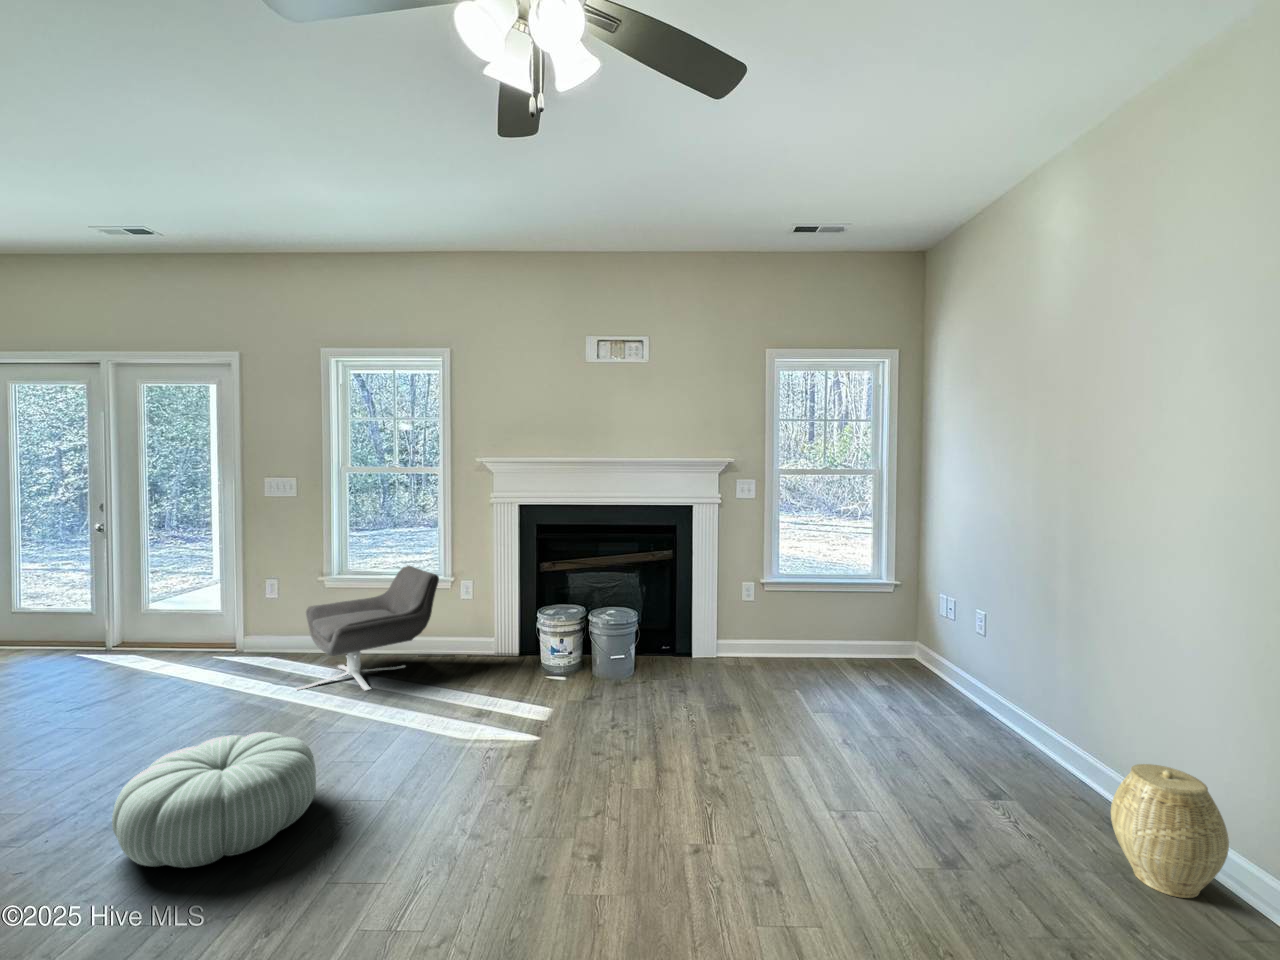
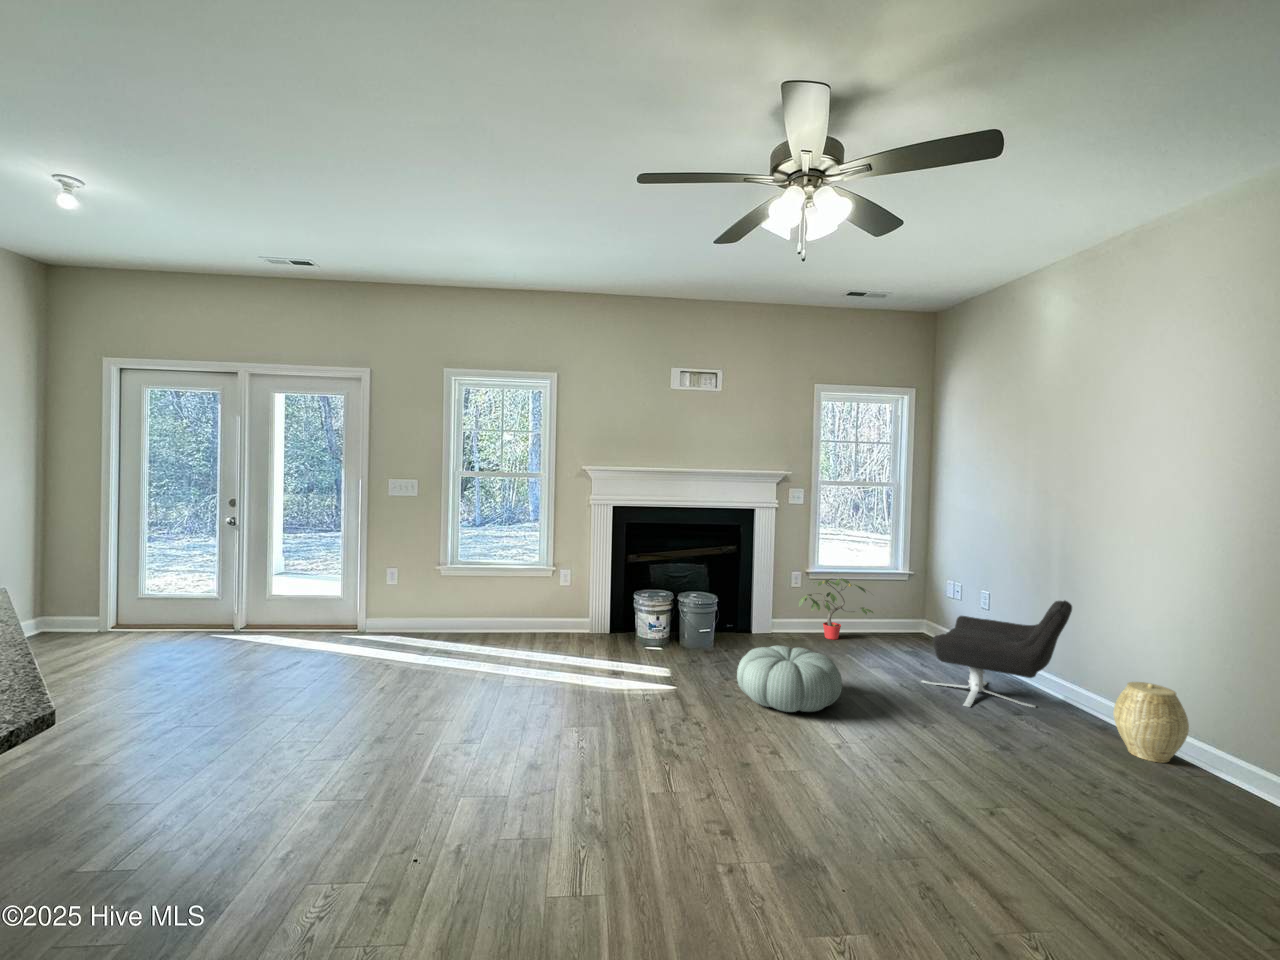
lounge chair: present [296,565,439,690] -> present [922,600,1072,707]
potted plant: none [746,590,843,668] -> present [799,578,873,639]
pouf: present [112,732,316,868] -> present [737,646,842,712]

